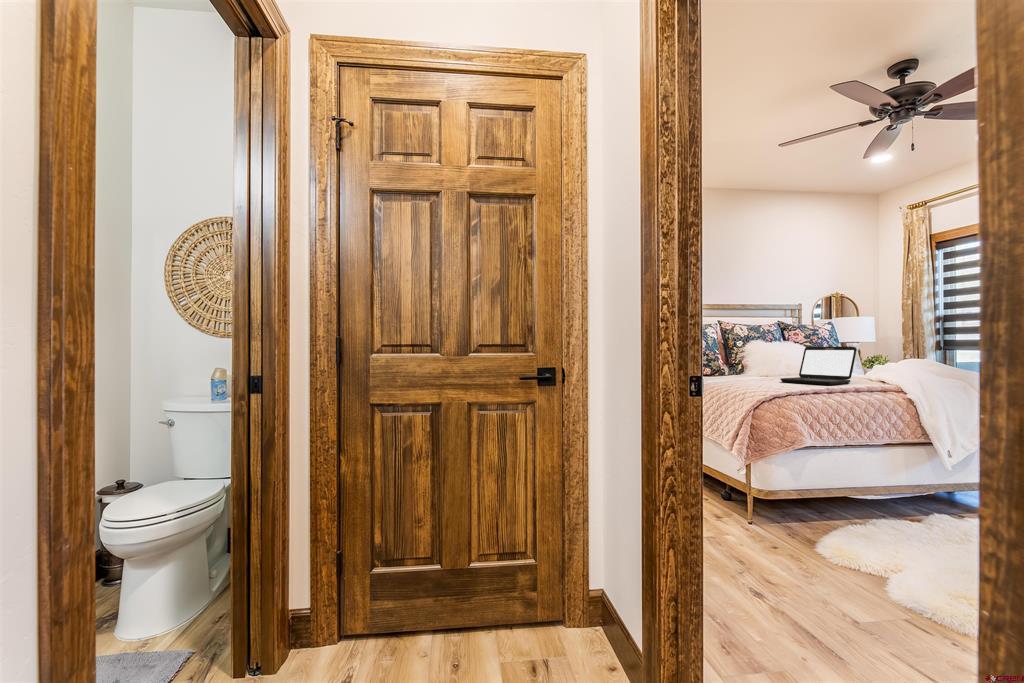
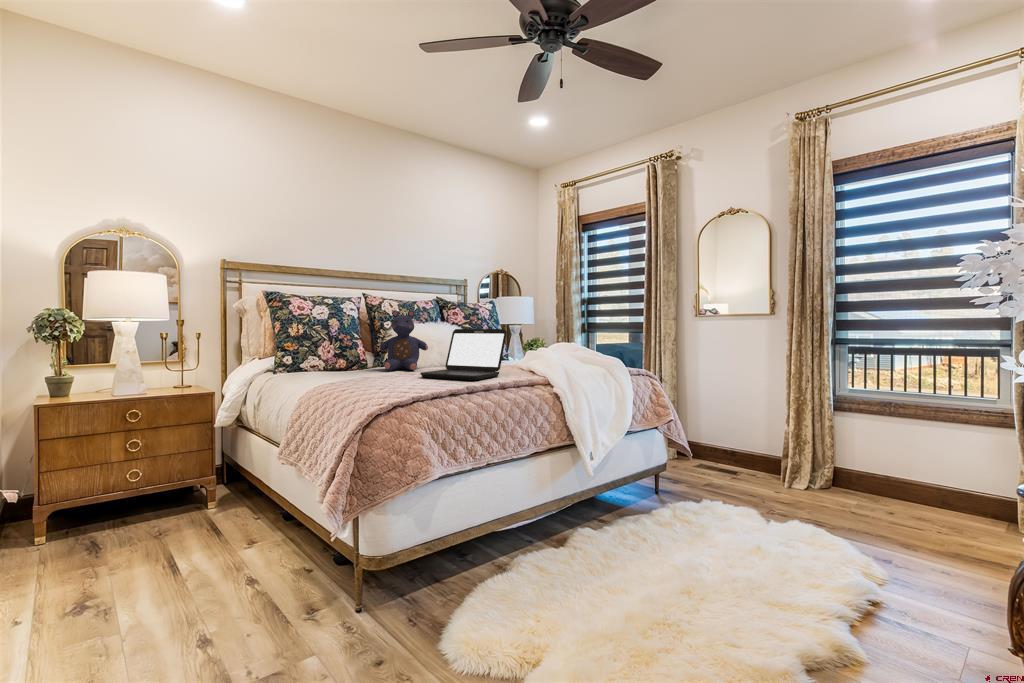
teddy bear: none [739,333,780,378] -> present [379,310,428,370]

